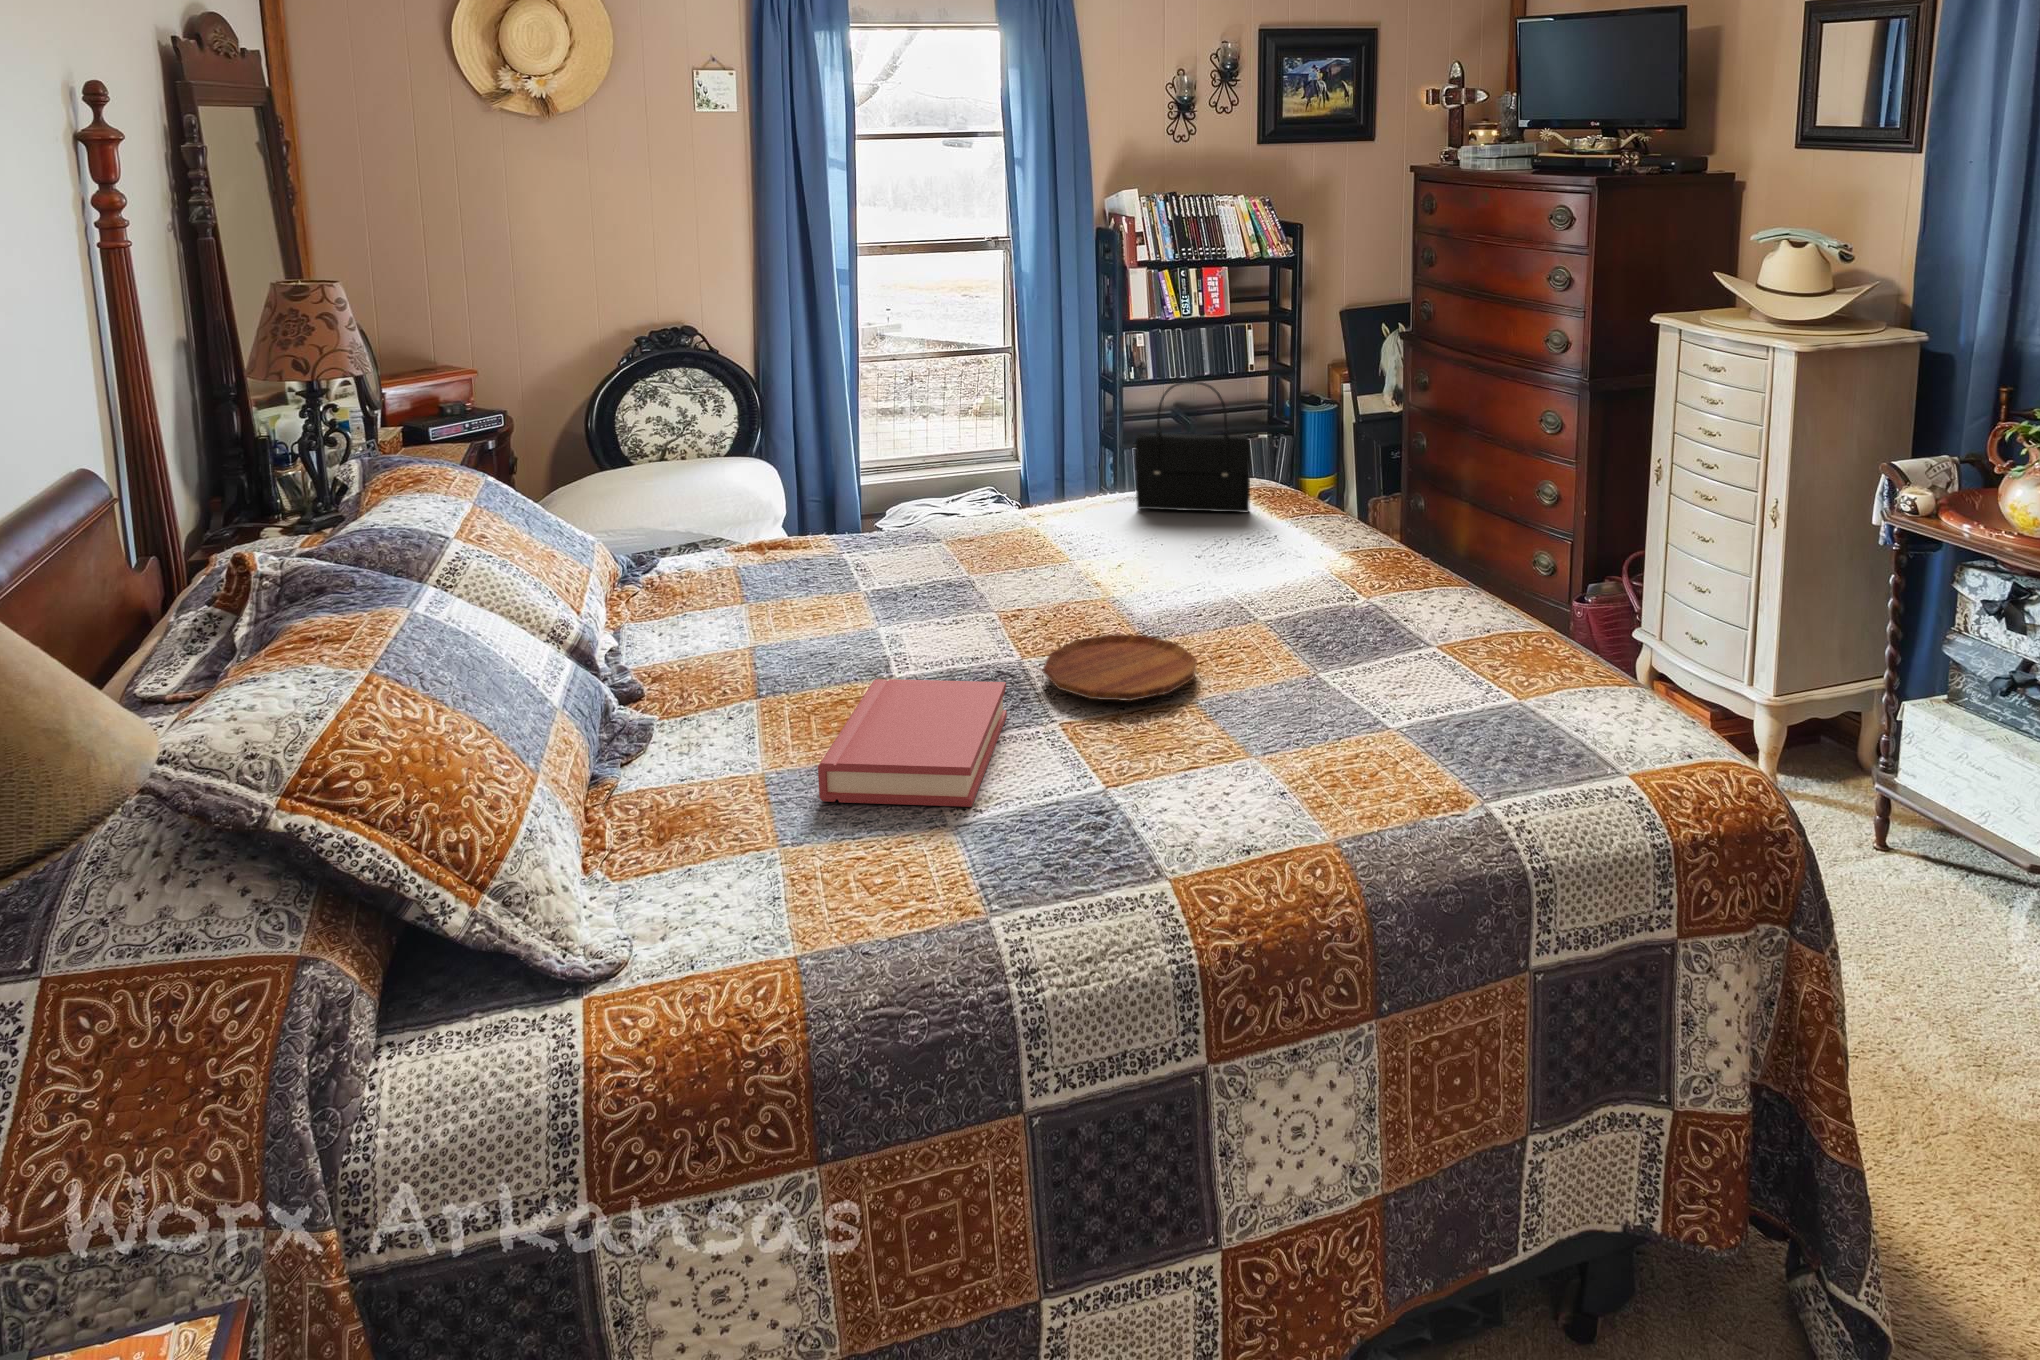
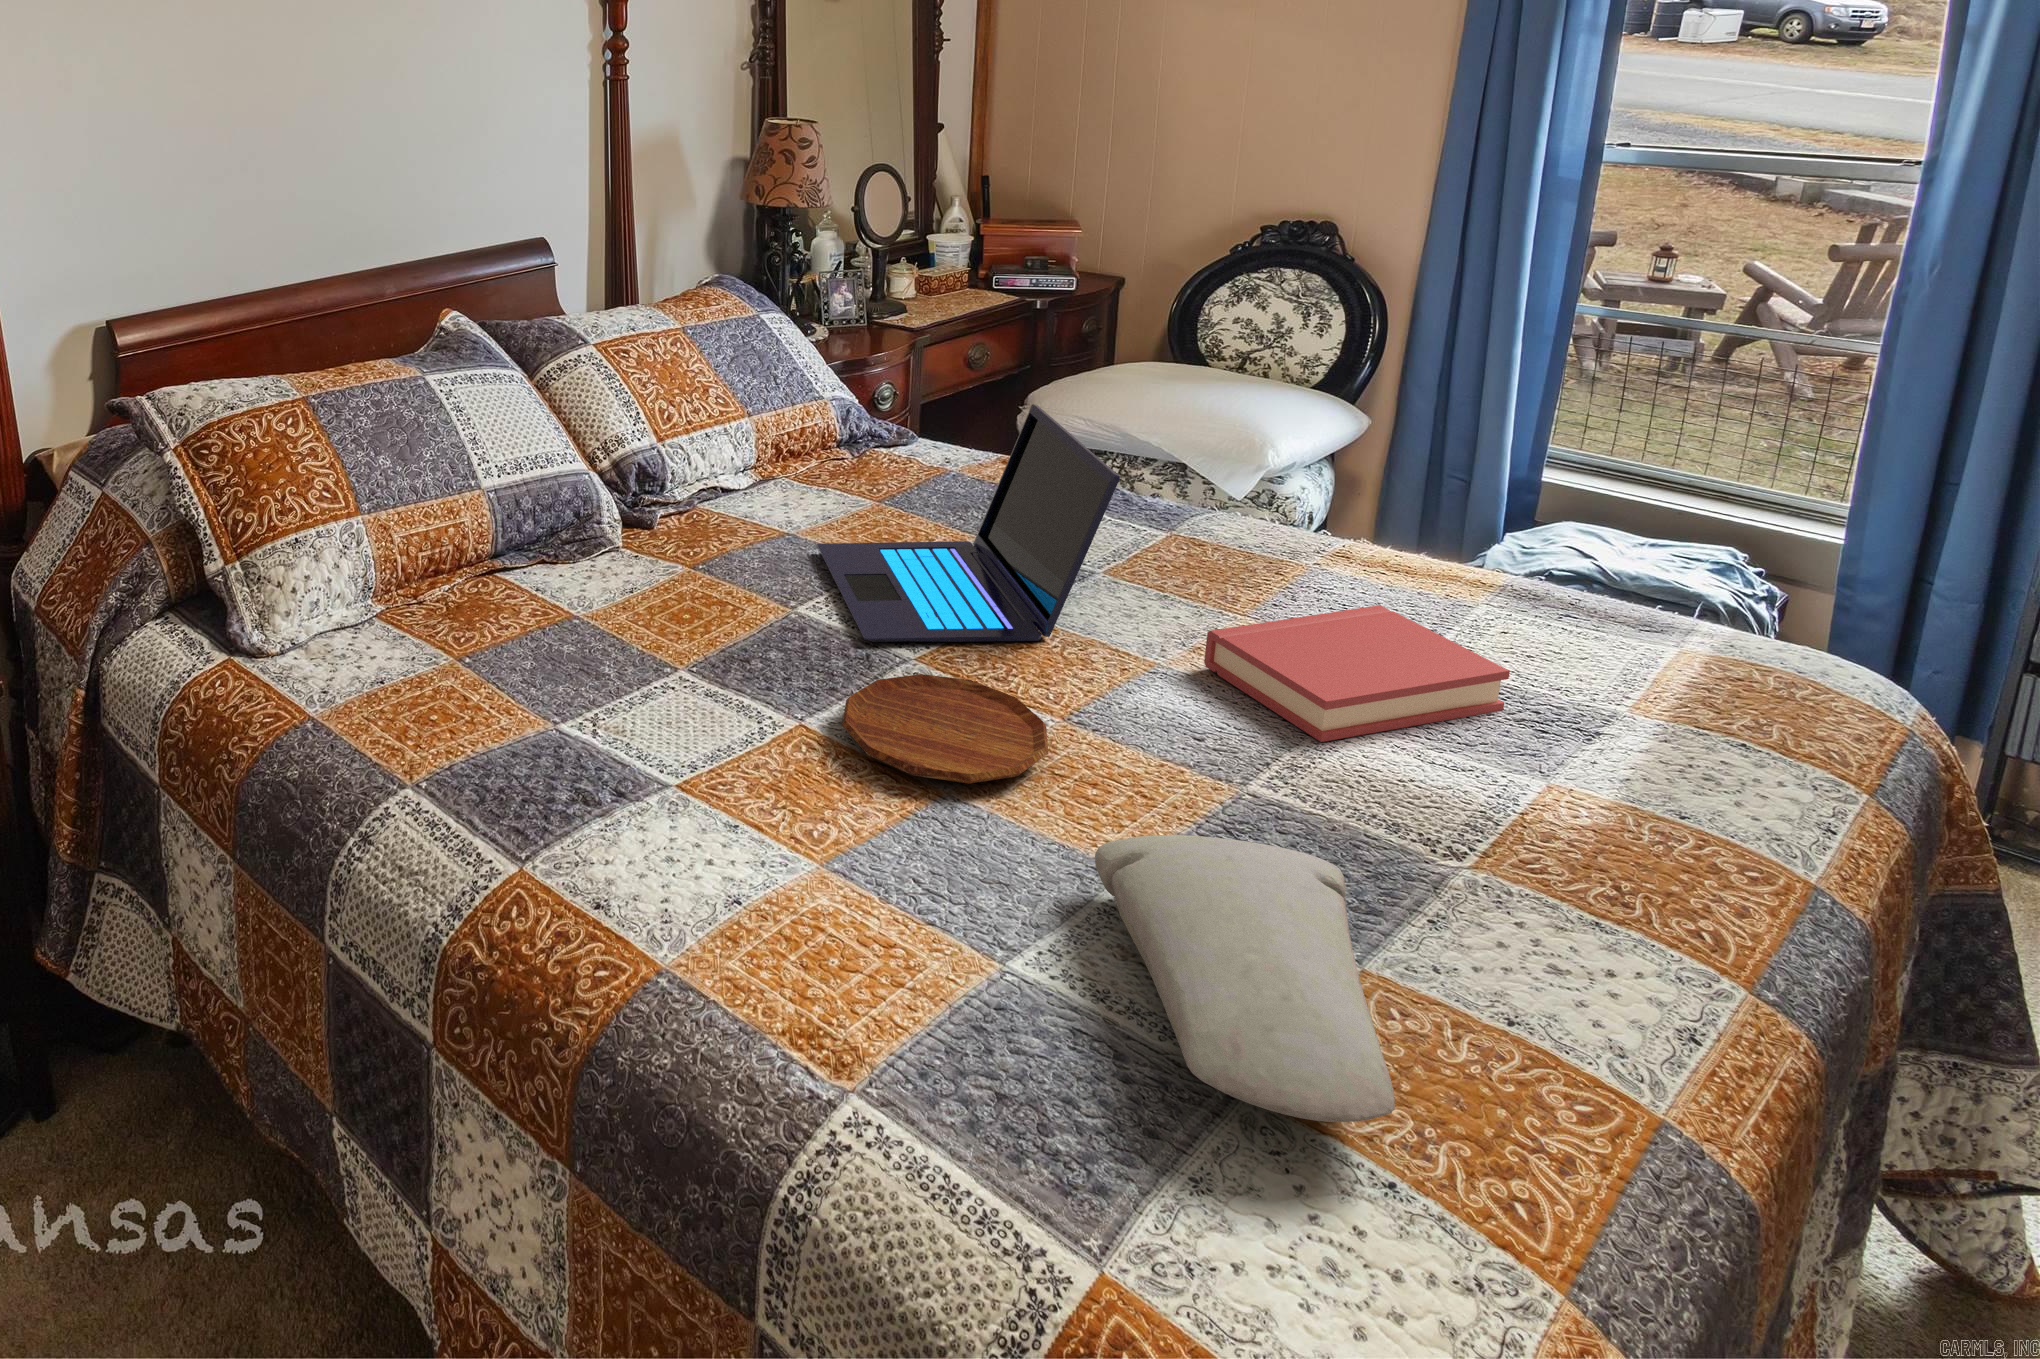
handbag: present [1135,381,1250,512] -> none [1511,452,1716,712]
laptop: none [781,458,1036,665] -> present [817,404,1120,642]
pillow: none [1314,602,1569,691] -> present [1095,835,1395,1122]
hardback book: present [818,679,1007,807] -> present [1204,605,1510,742]

